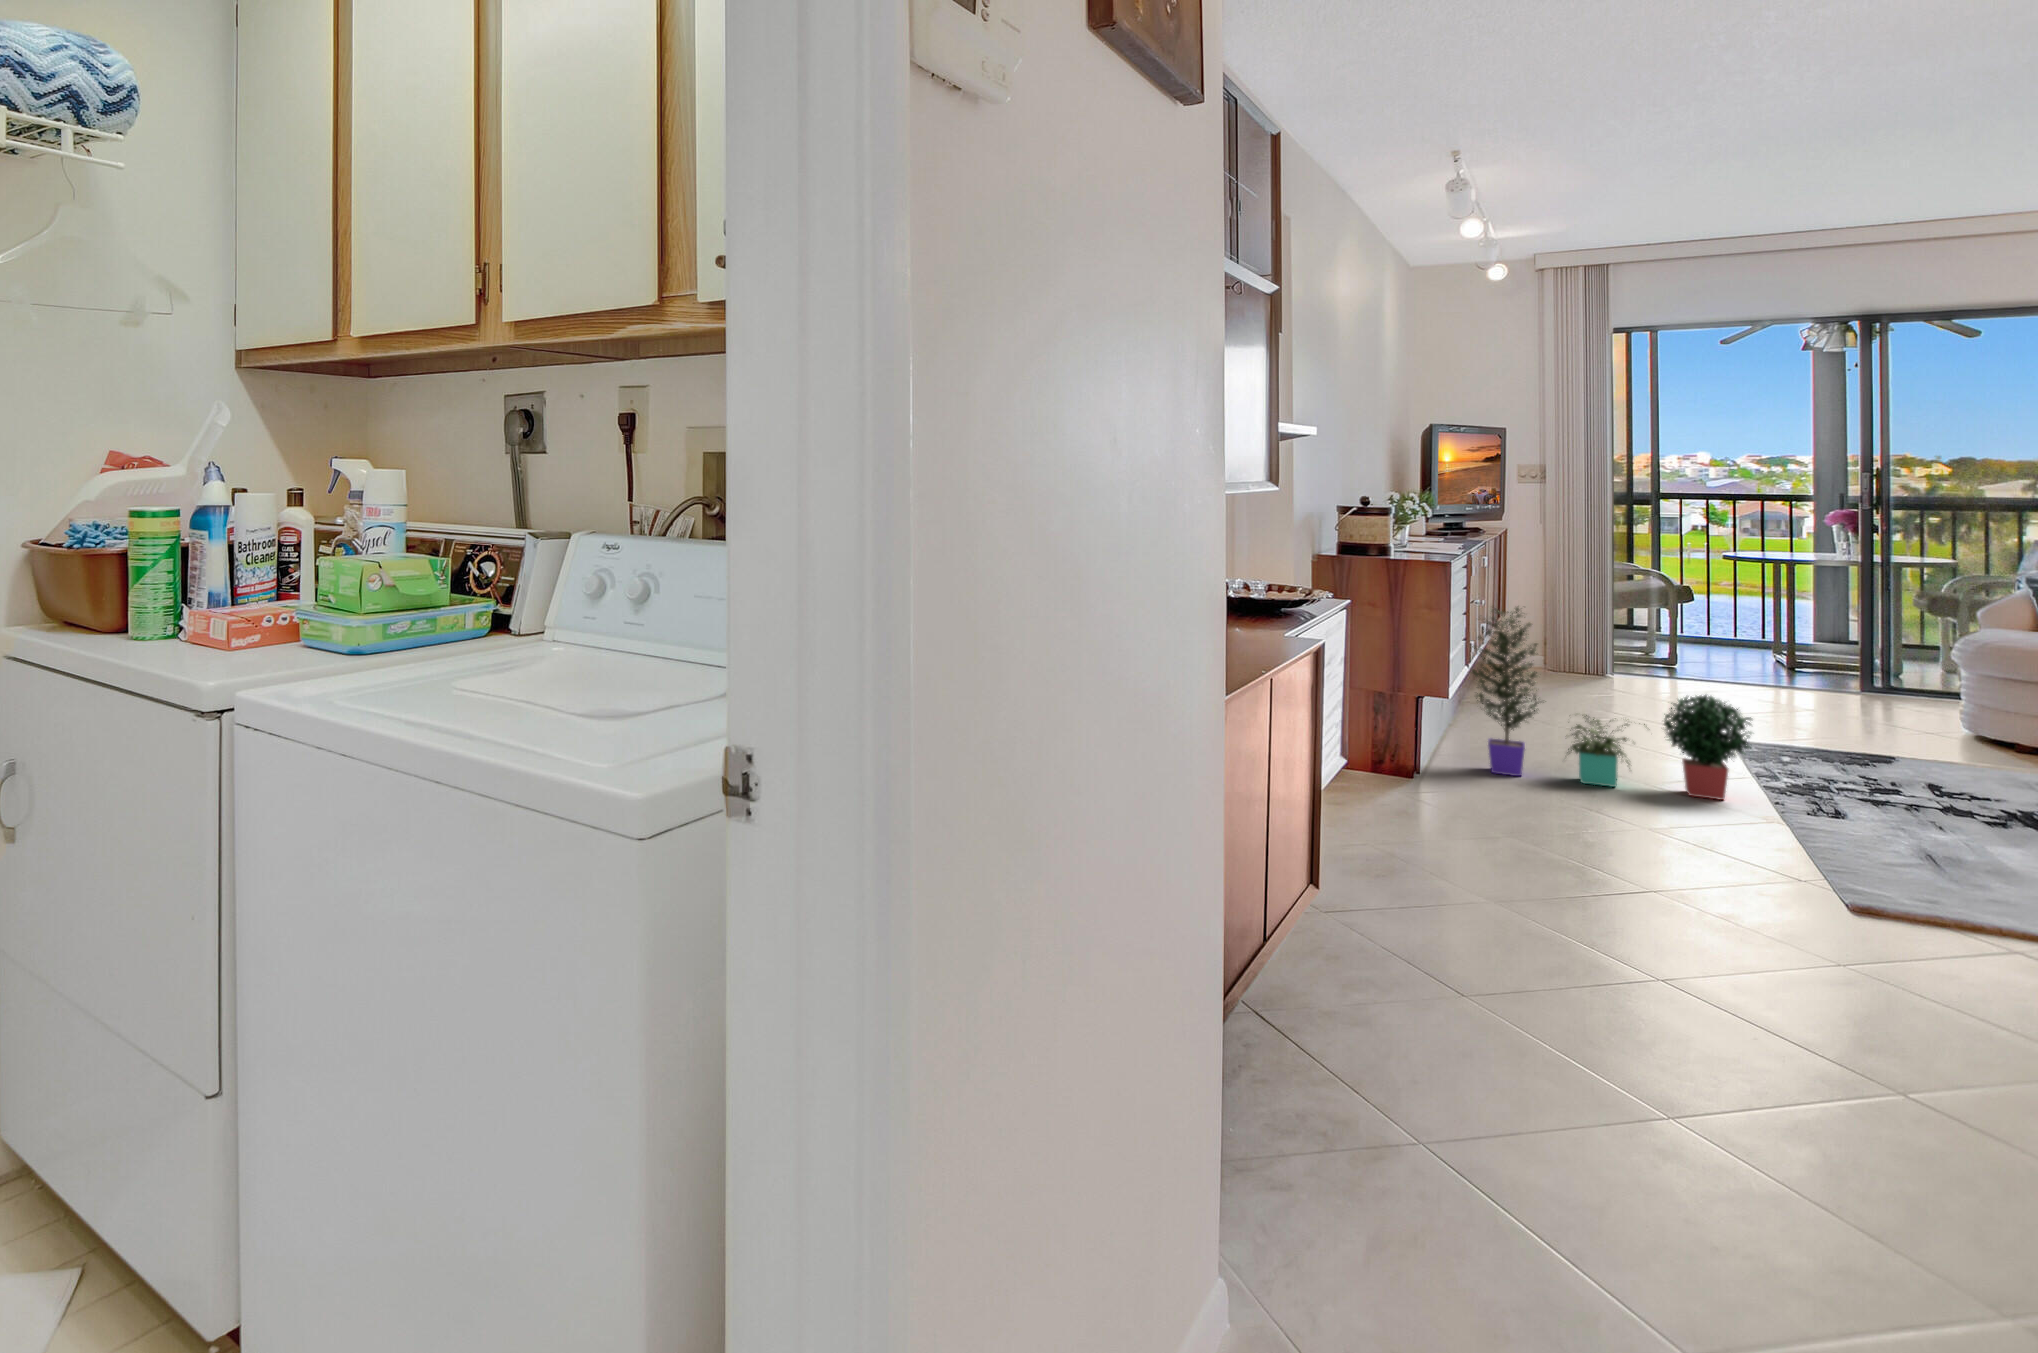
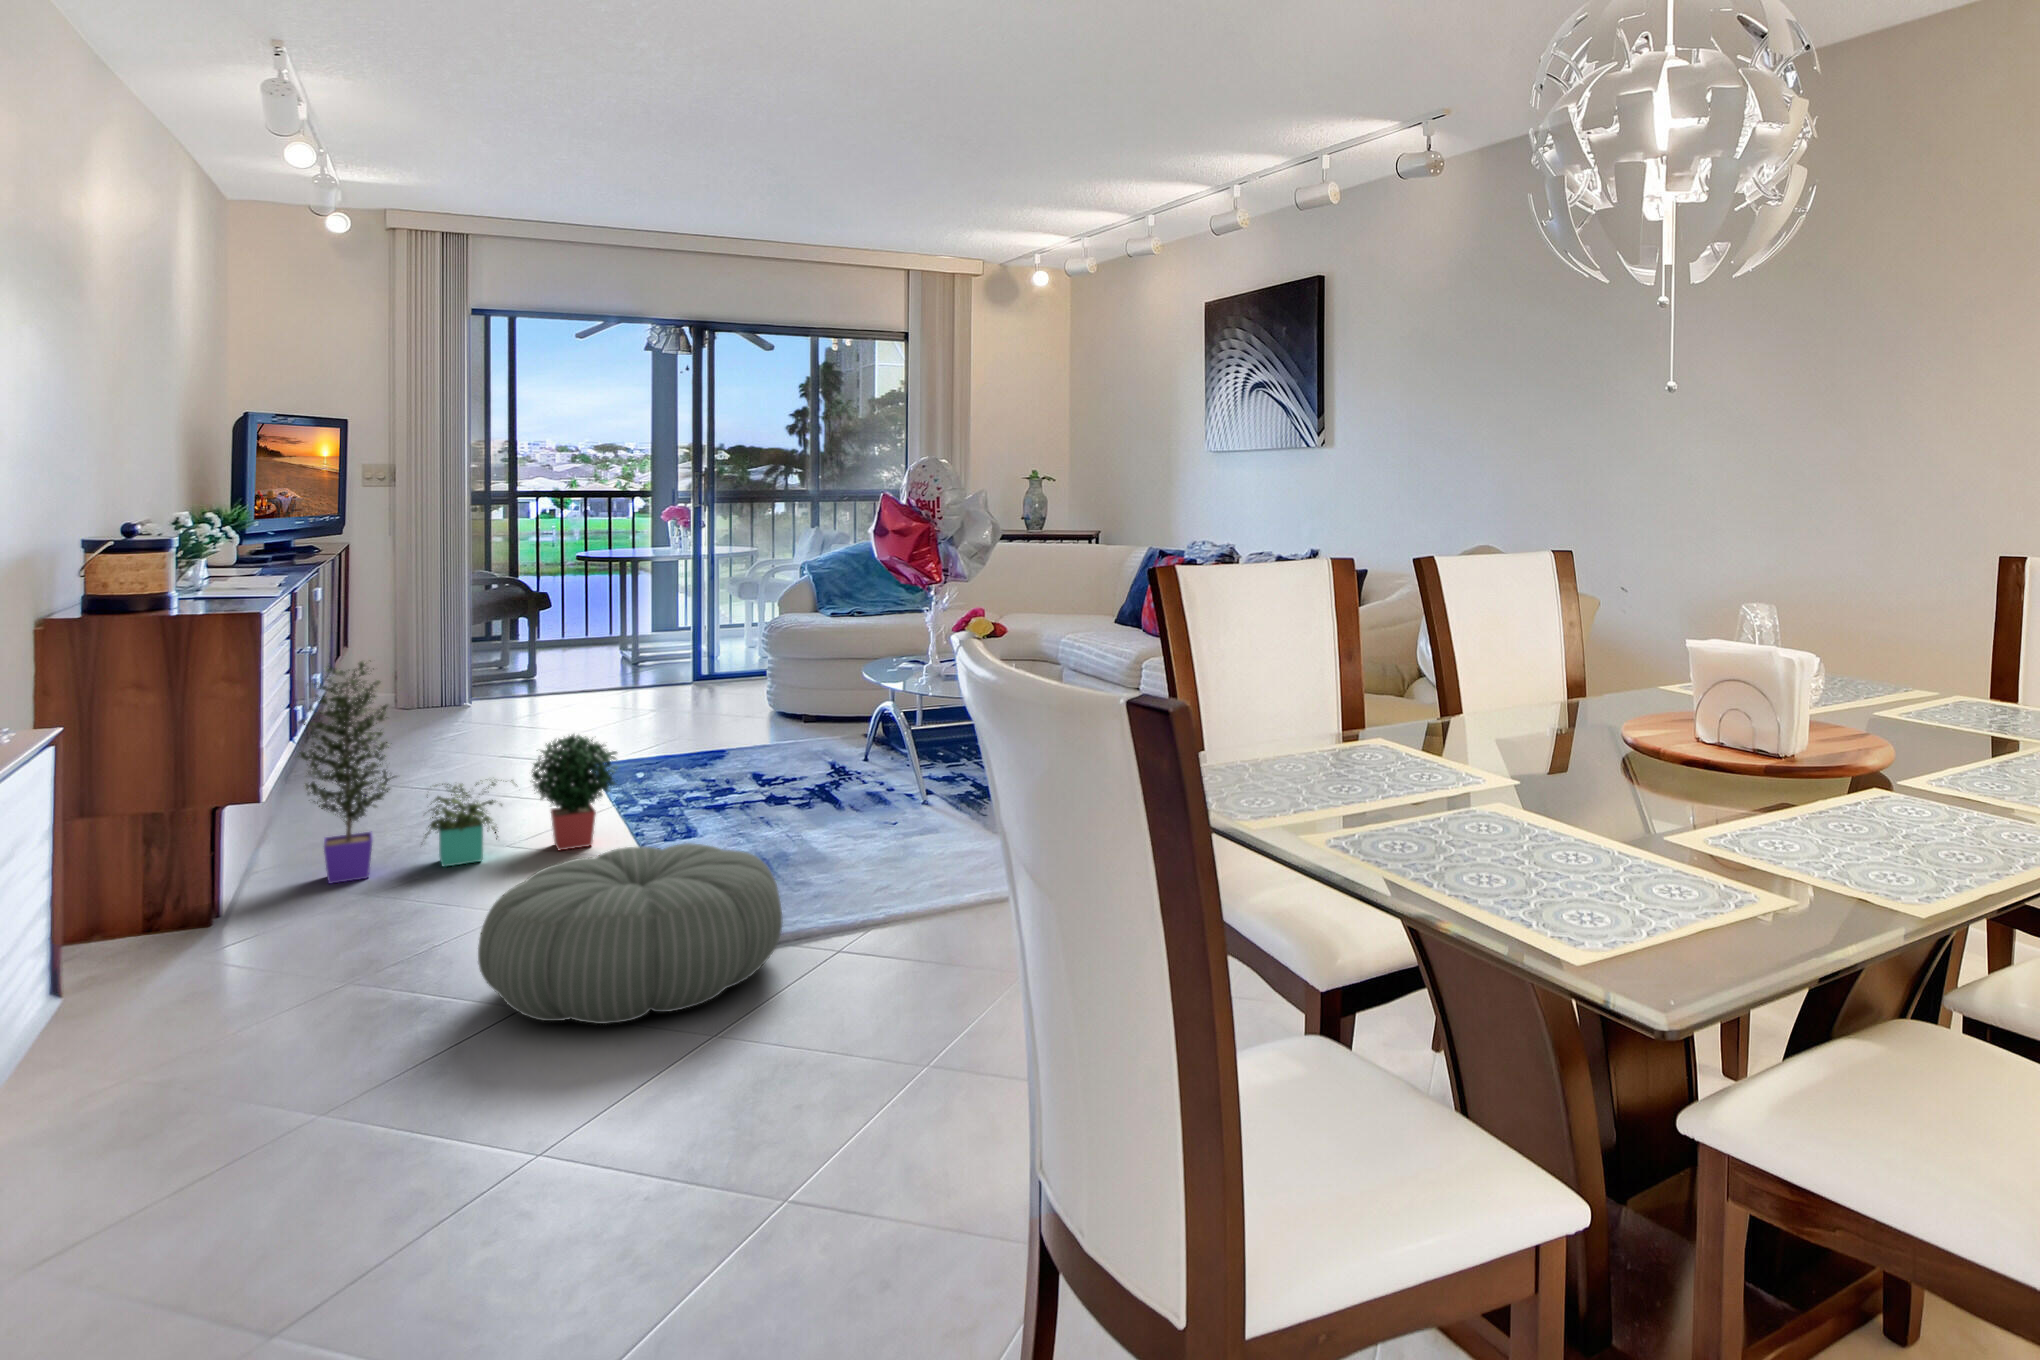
pouf: none [1608,783,1940,941] -> present [478,843,782,1024]

